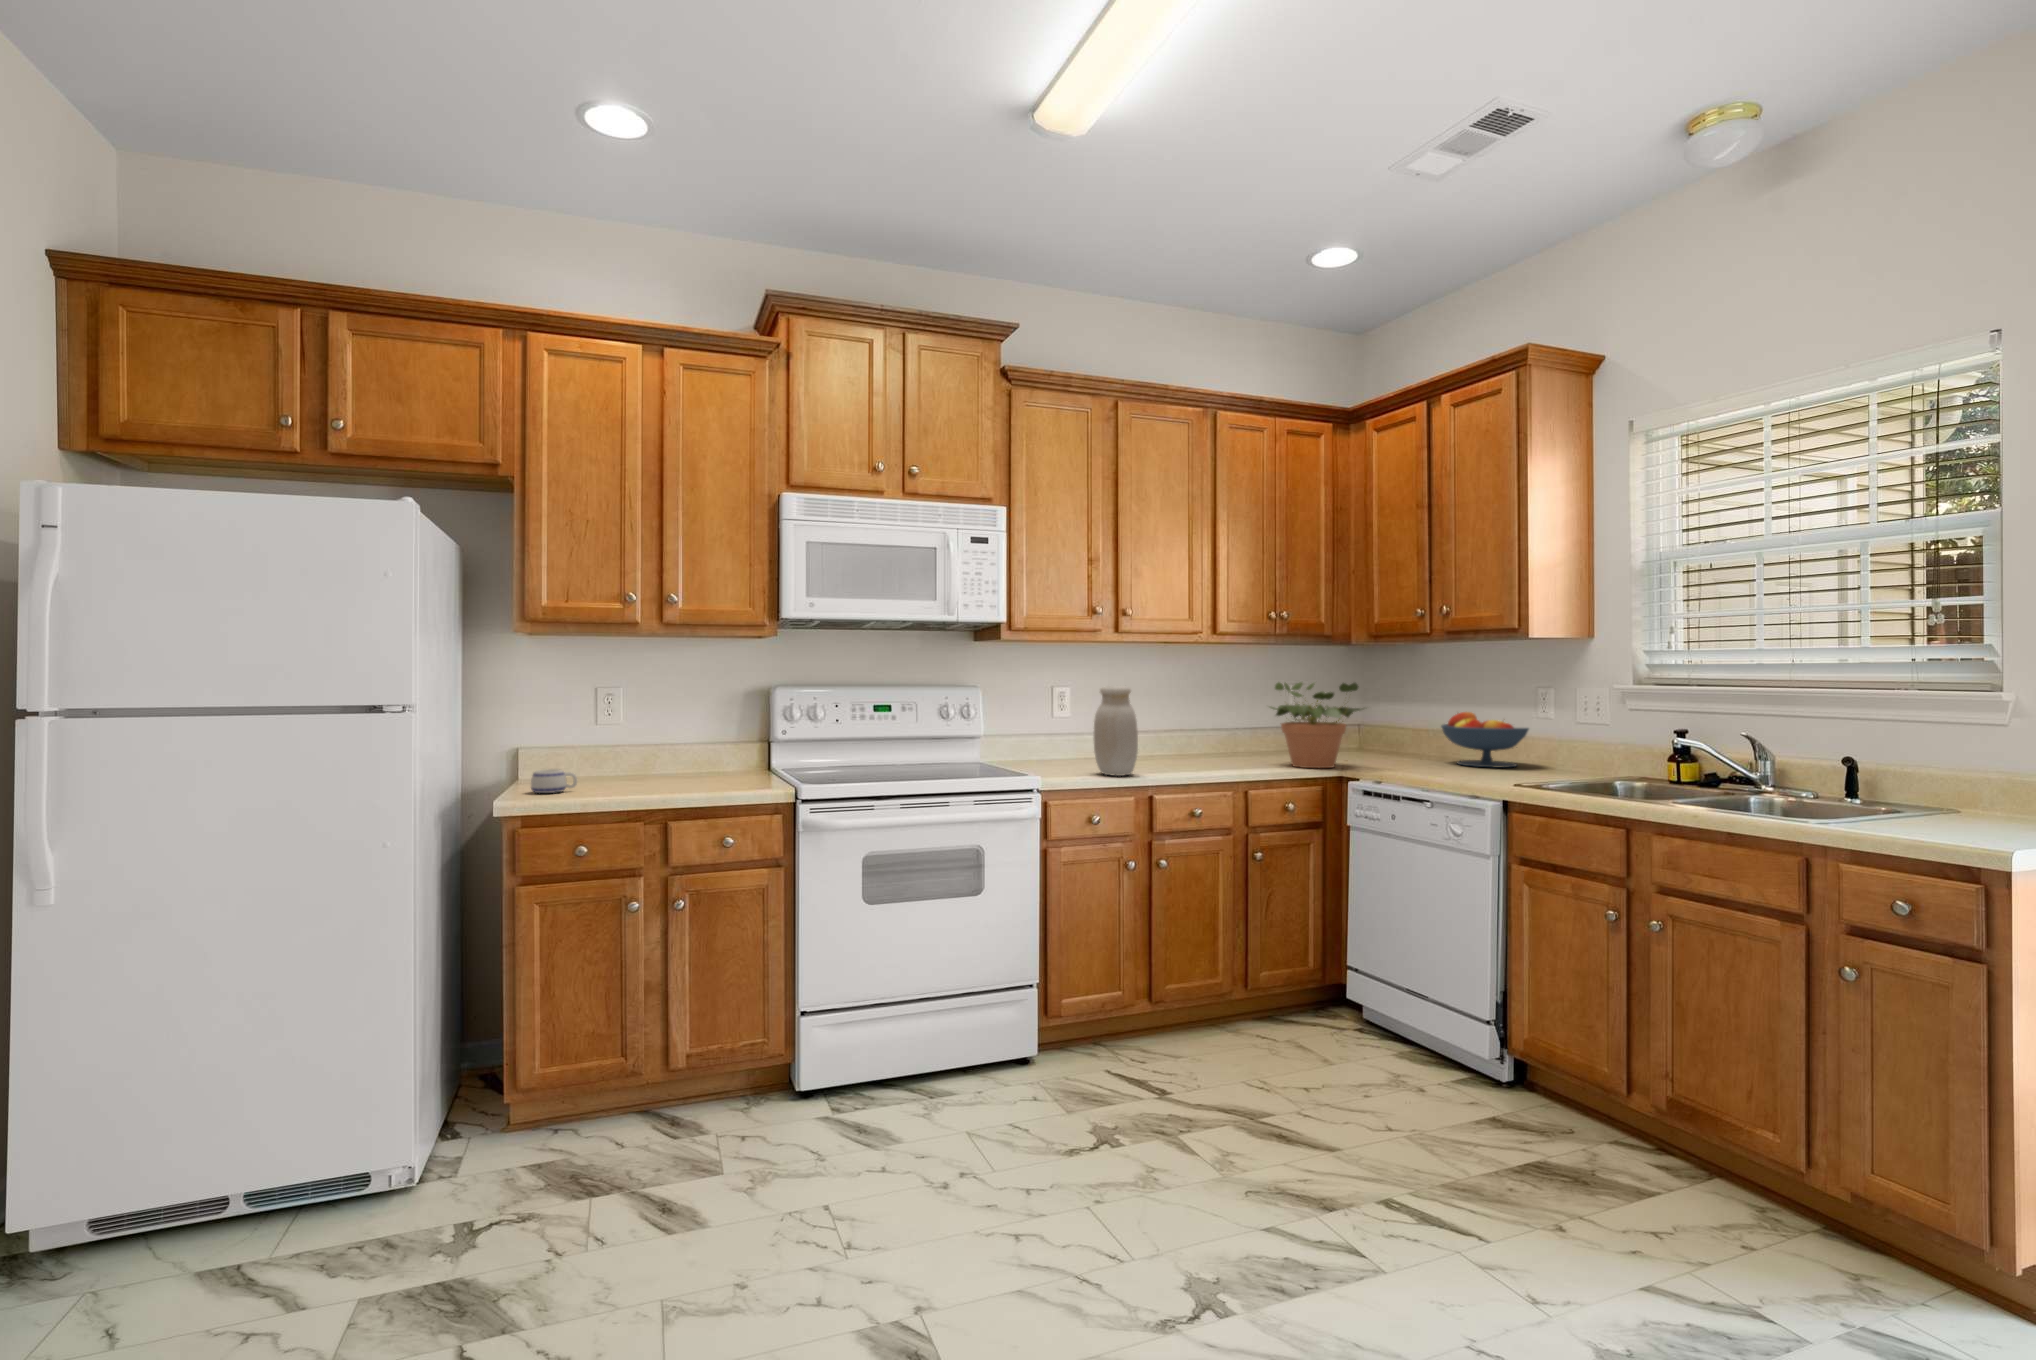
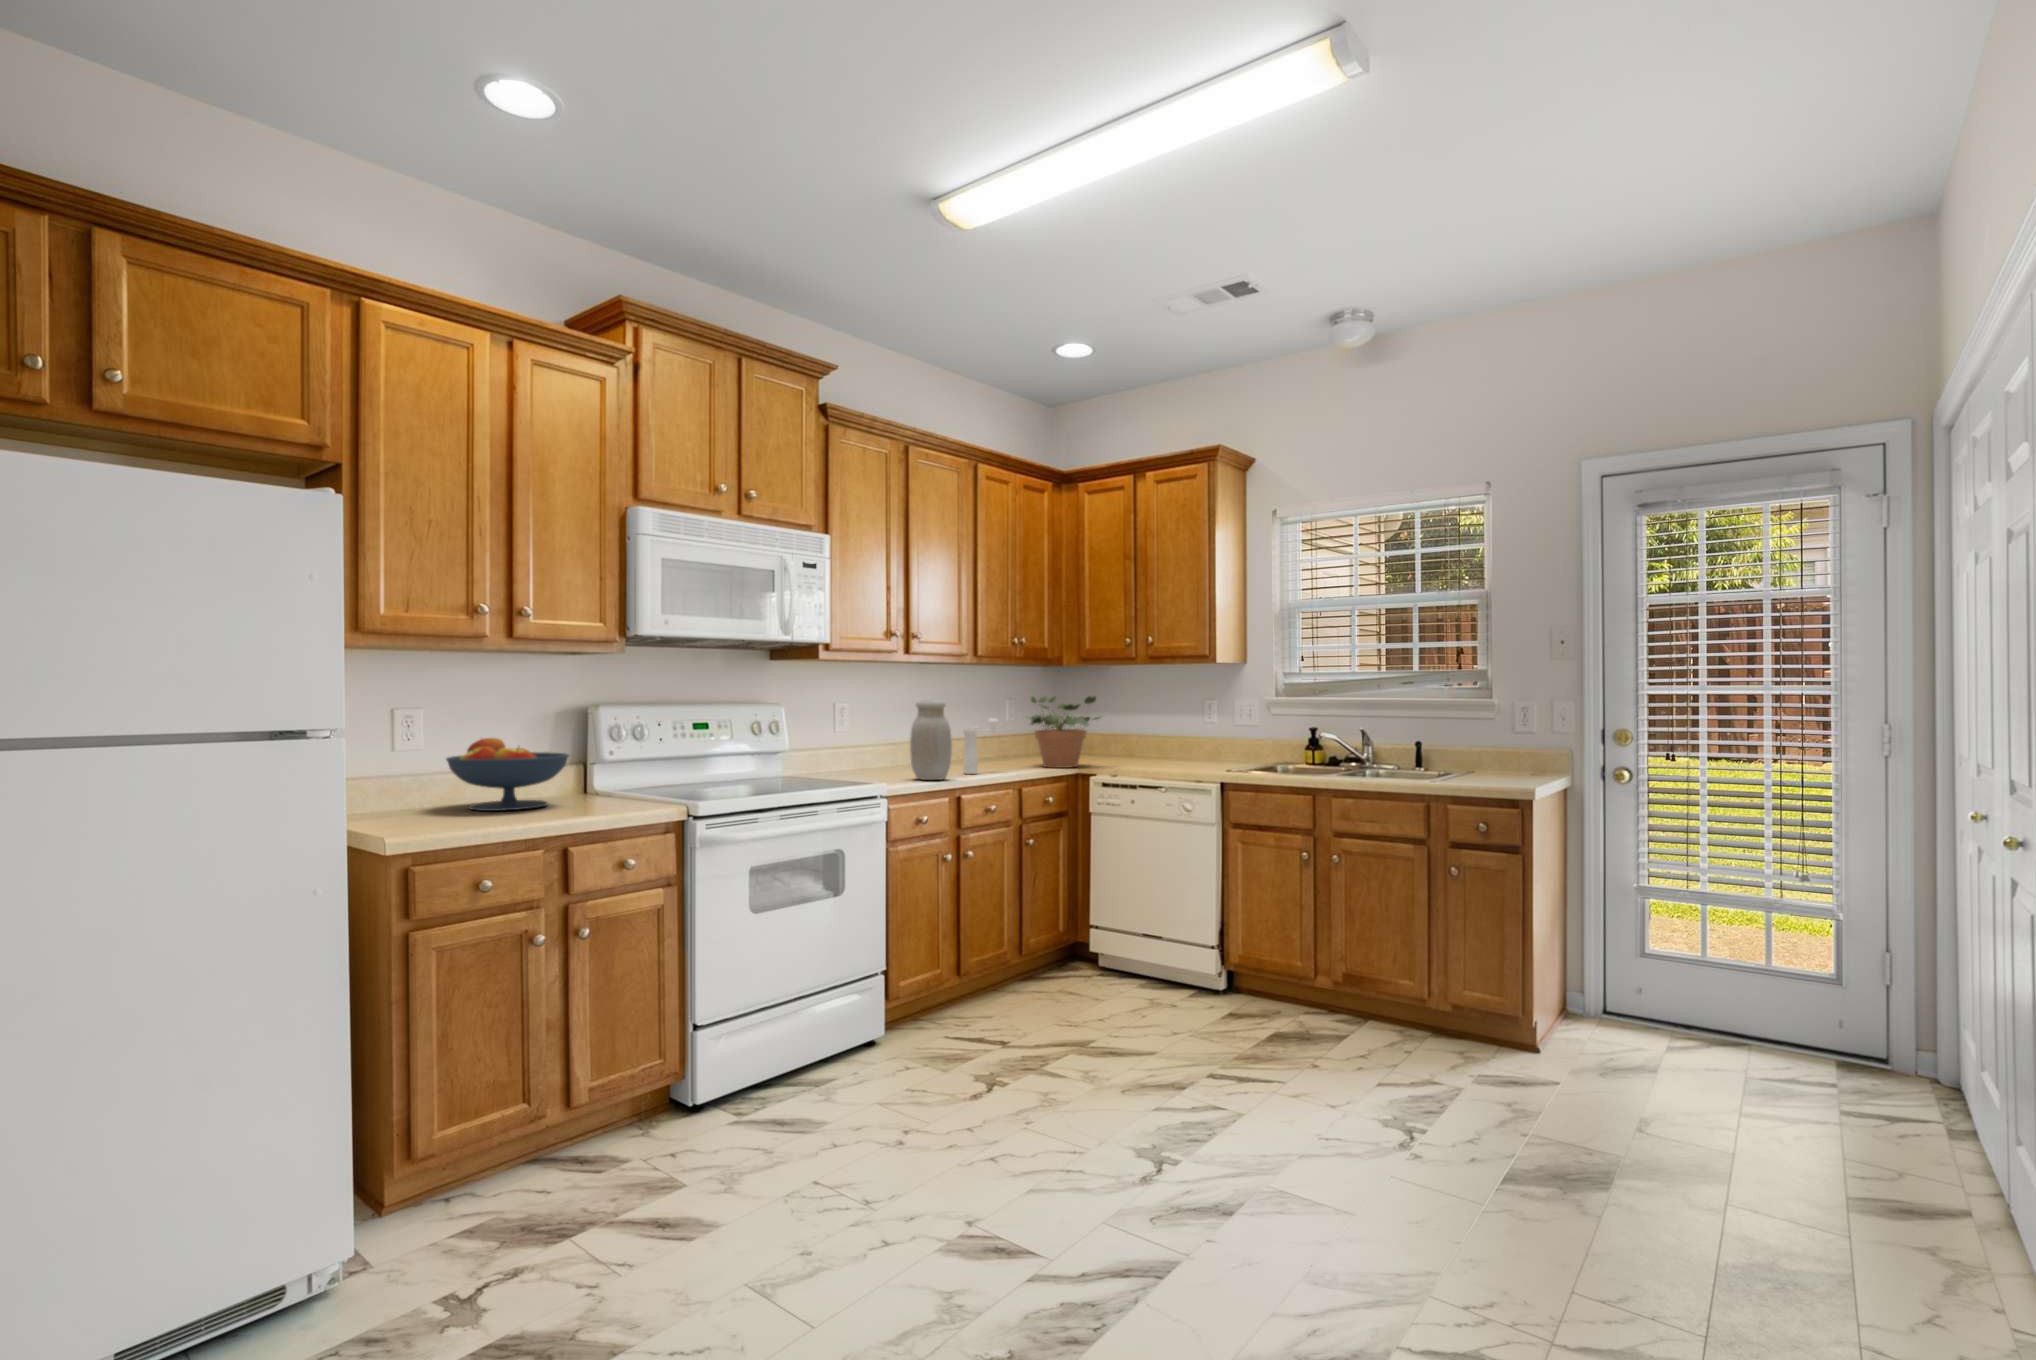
pepper mill: none [1171,707,1218,770] -> present [963,718,998,774]
fruit bowl: present [1441,712,1529,768] -> present [446,738,569,811]
mug: present [531,769,577,793] -> none [398,798,449,825]

